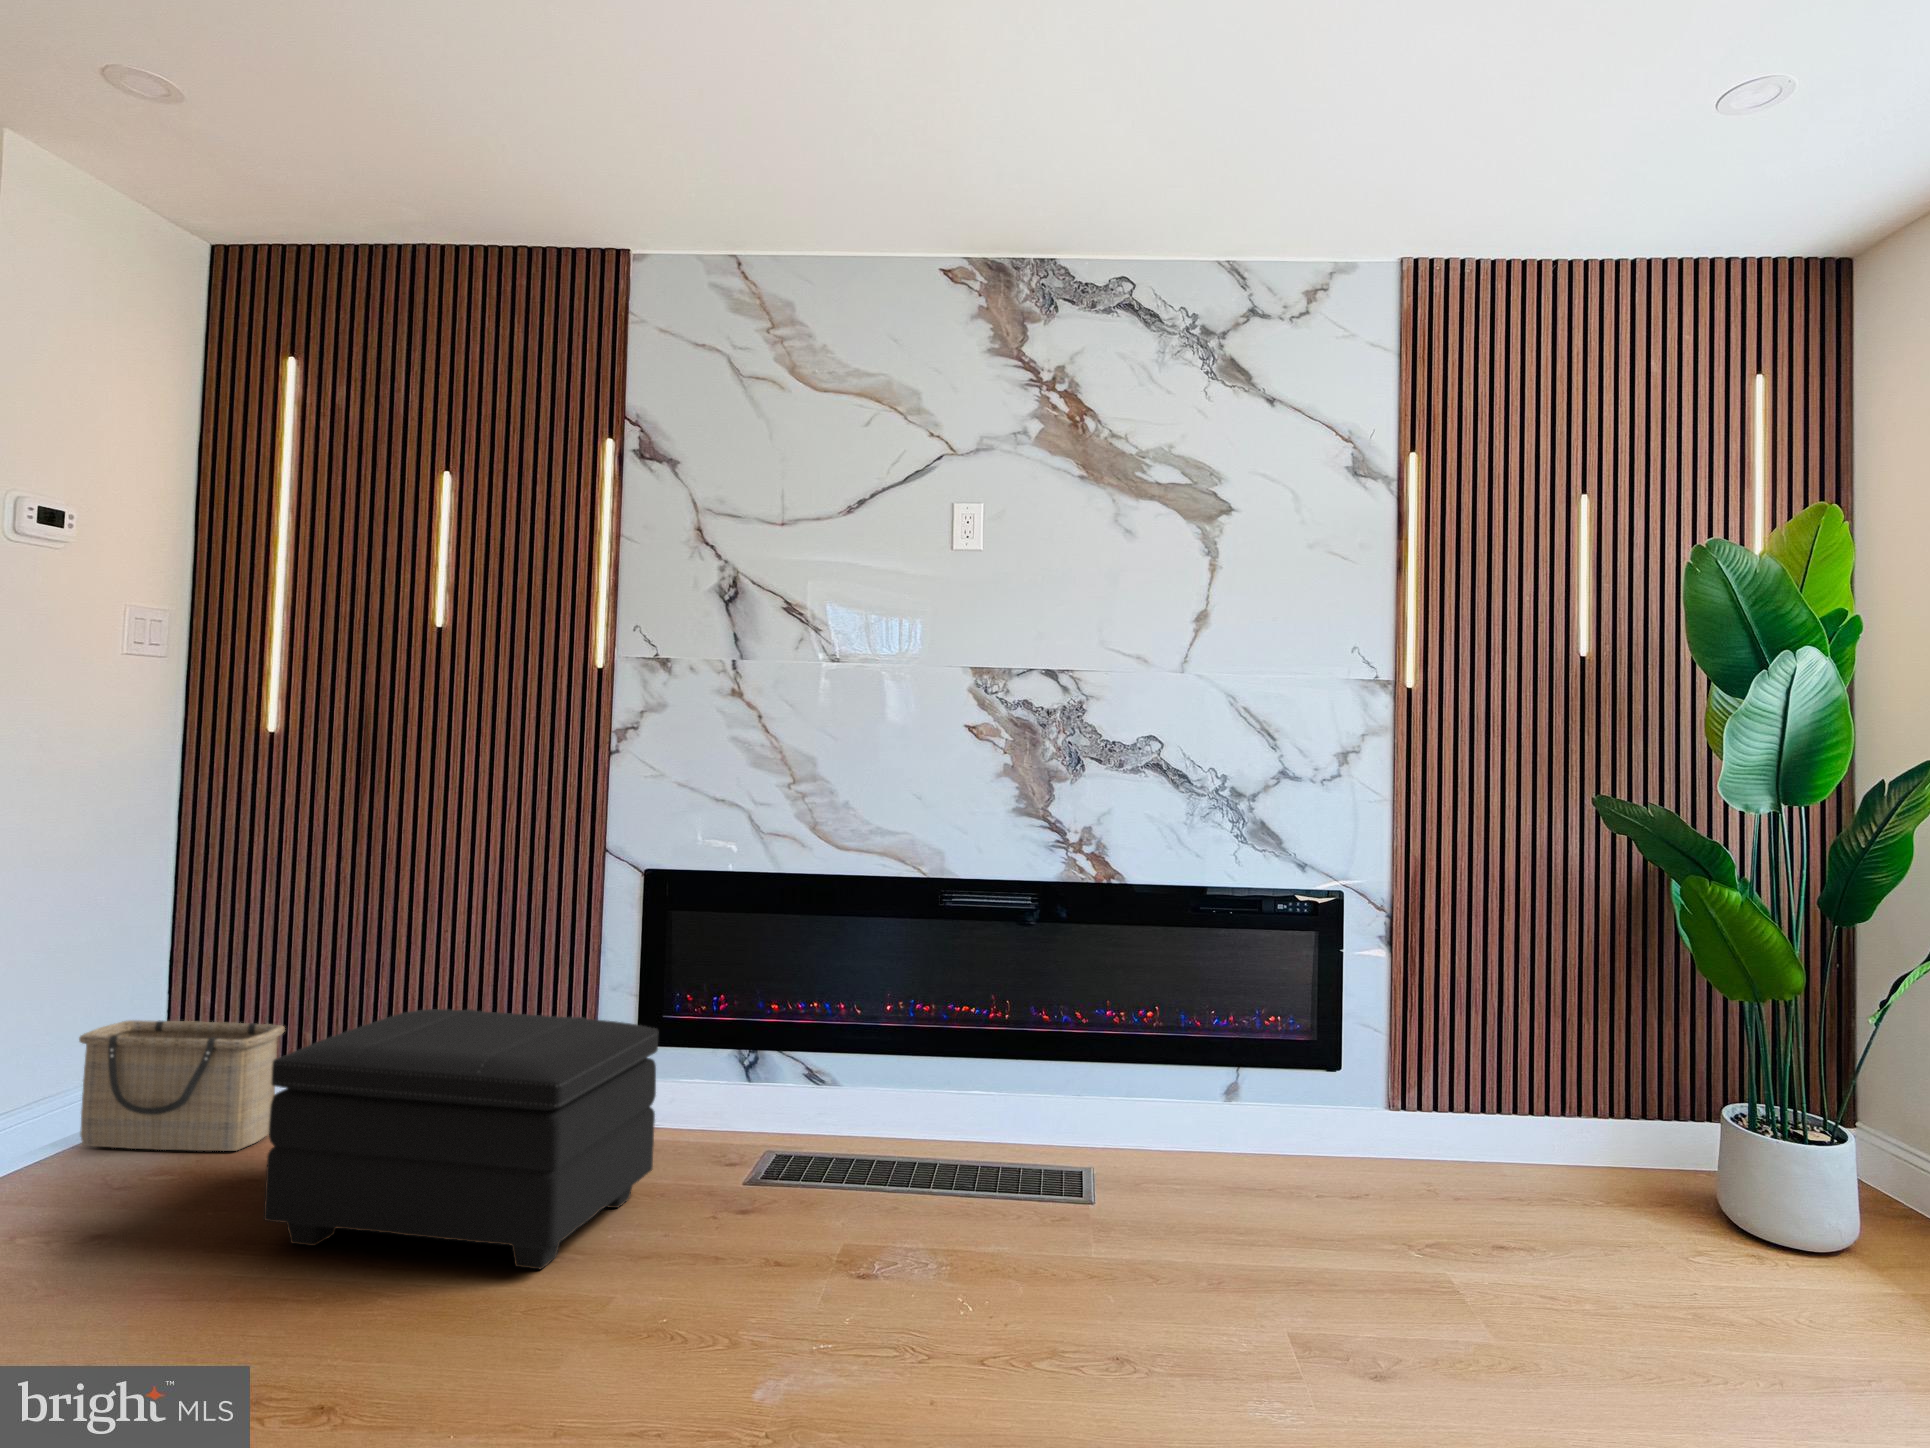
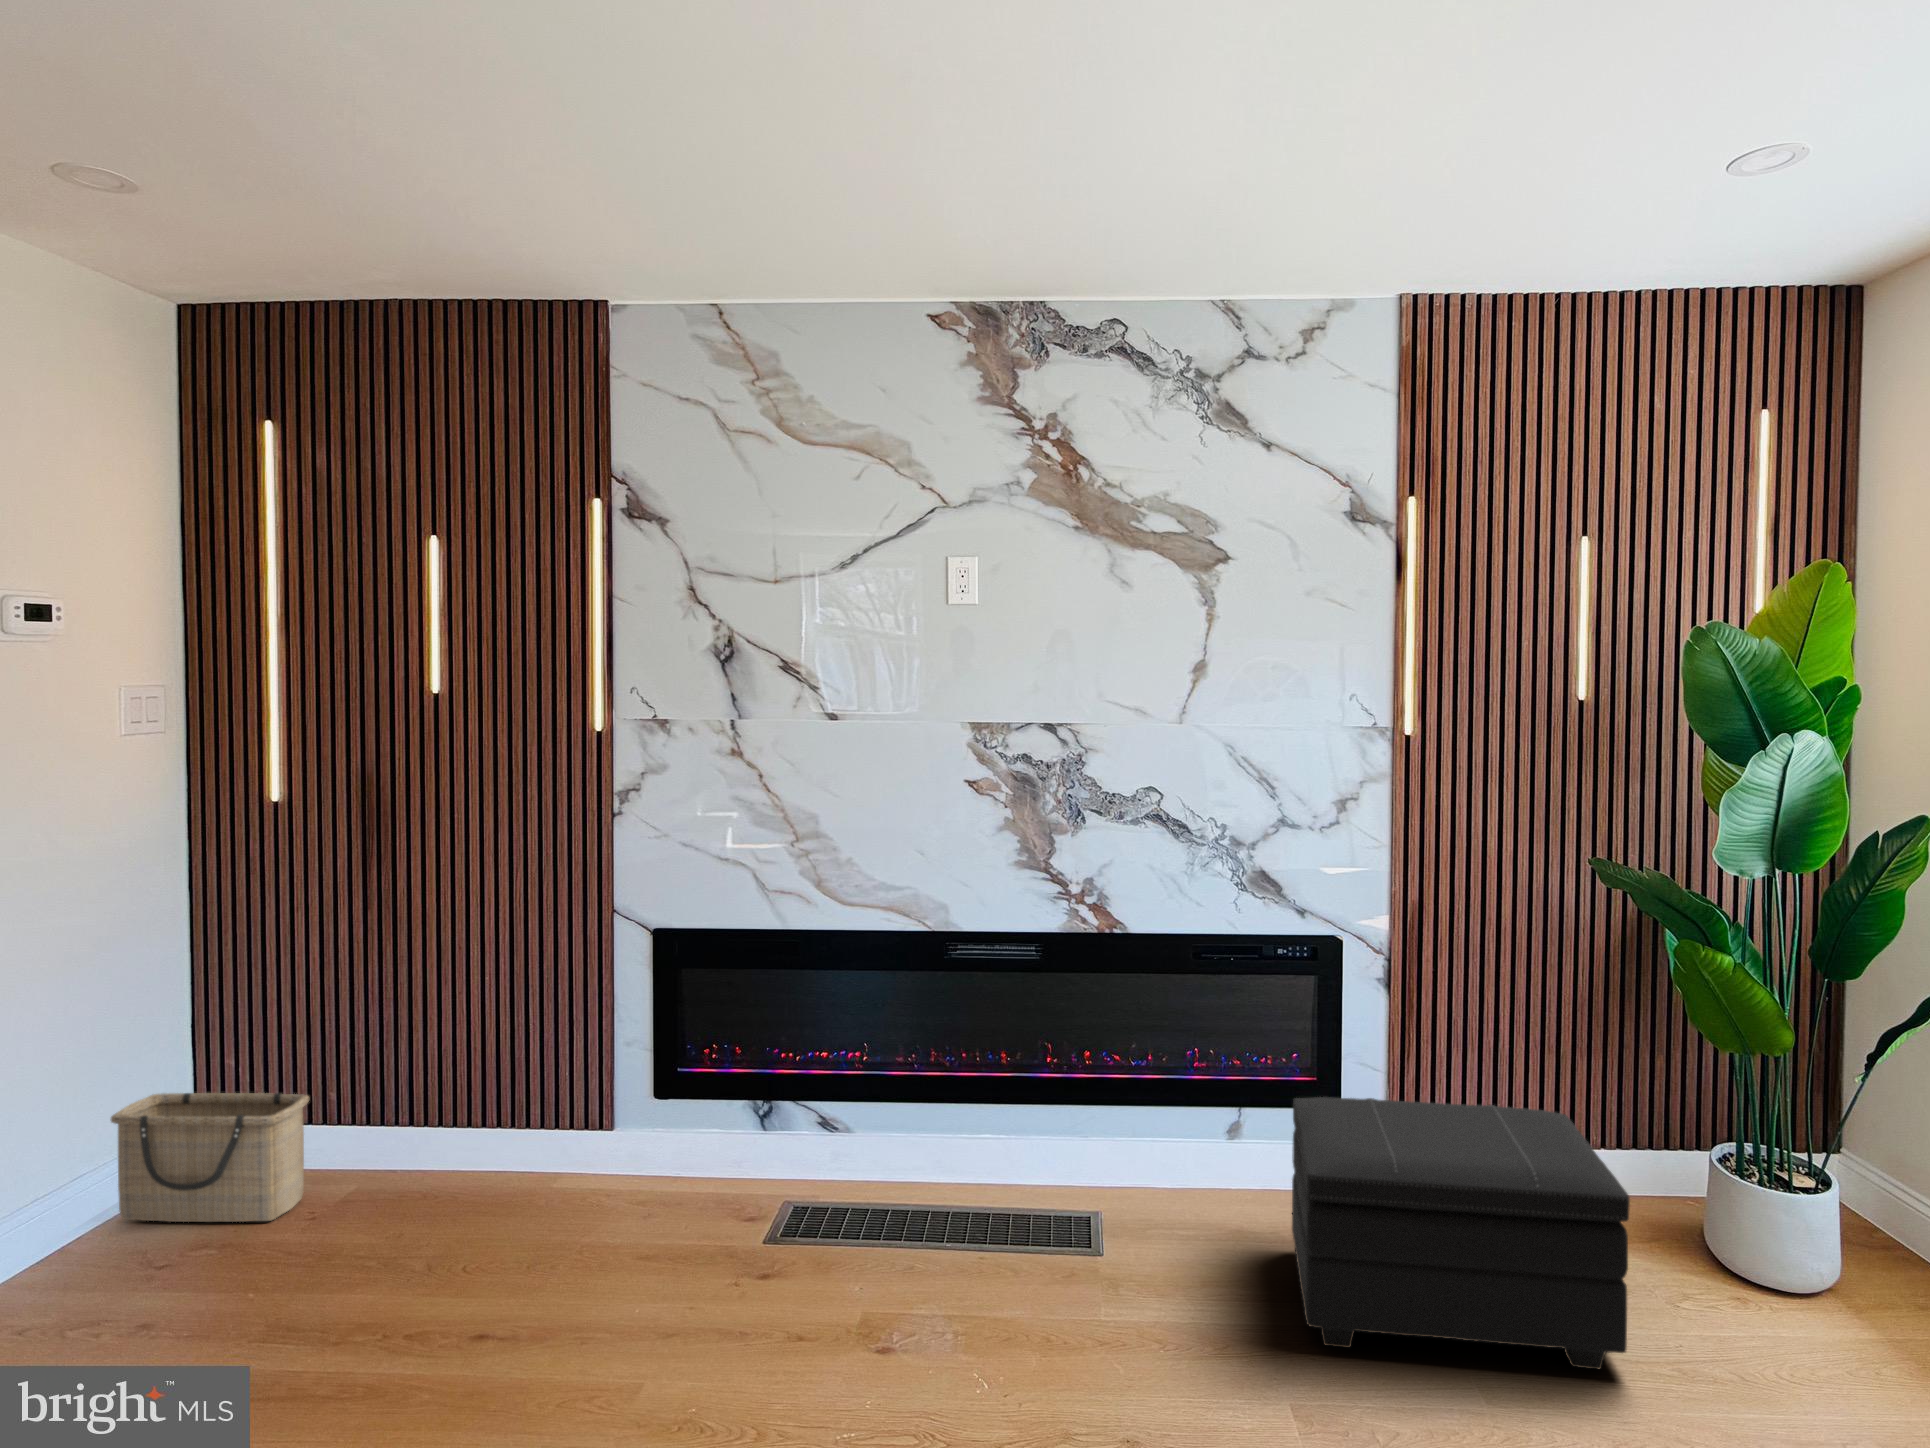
footstool: present [264,1009,658,1269] -> present [1292,1097,1630,1369]

